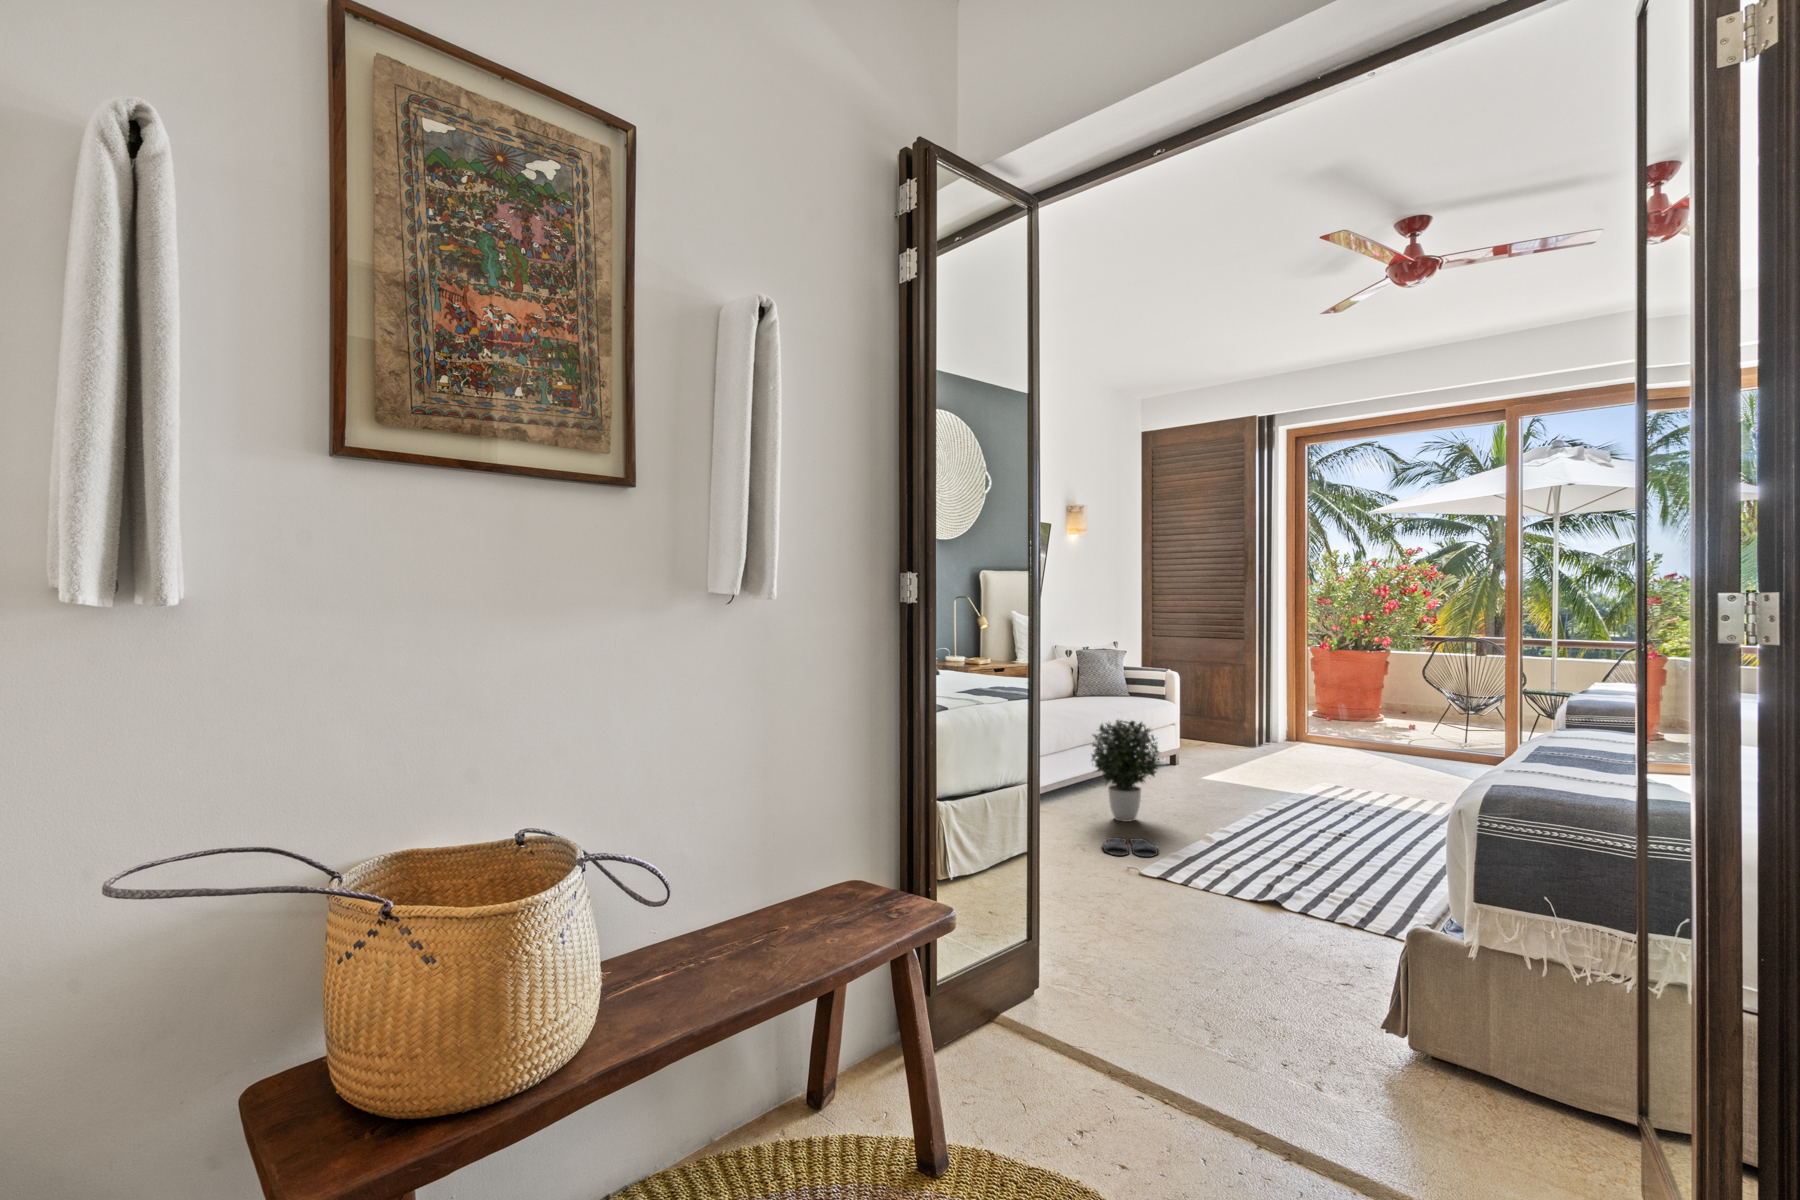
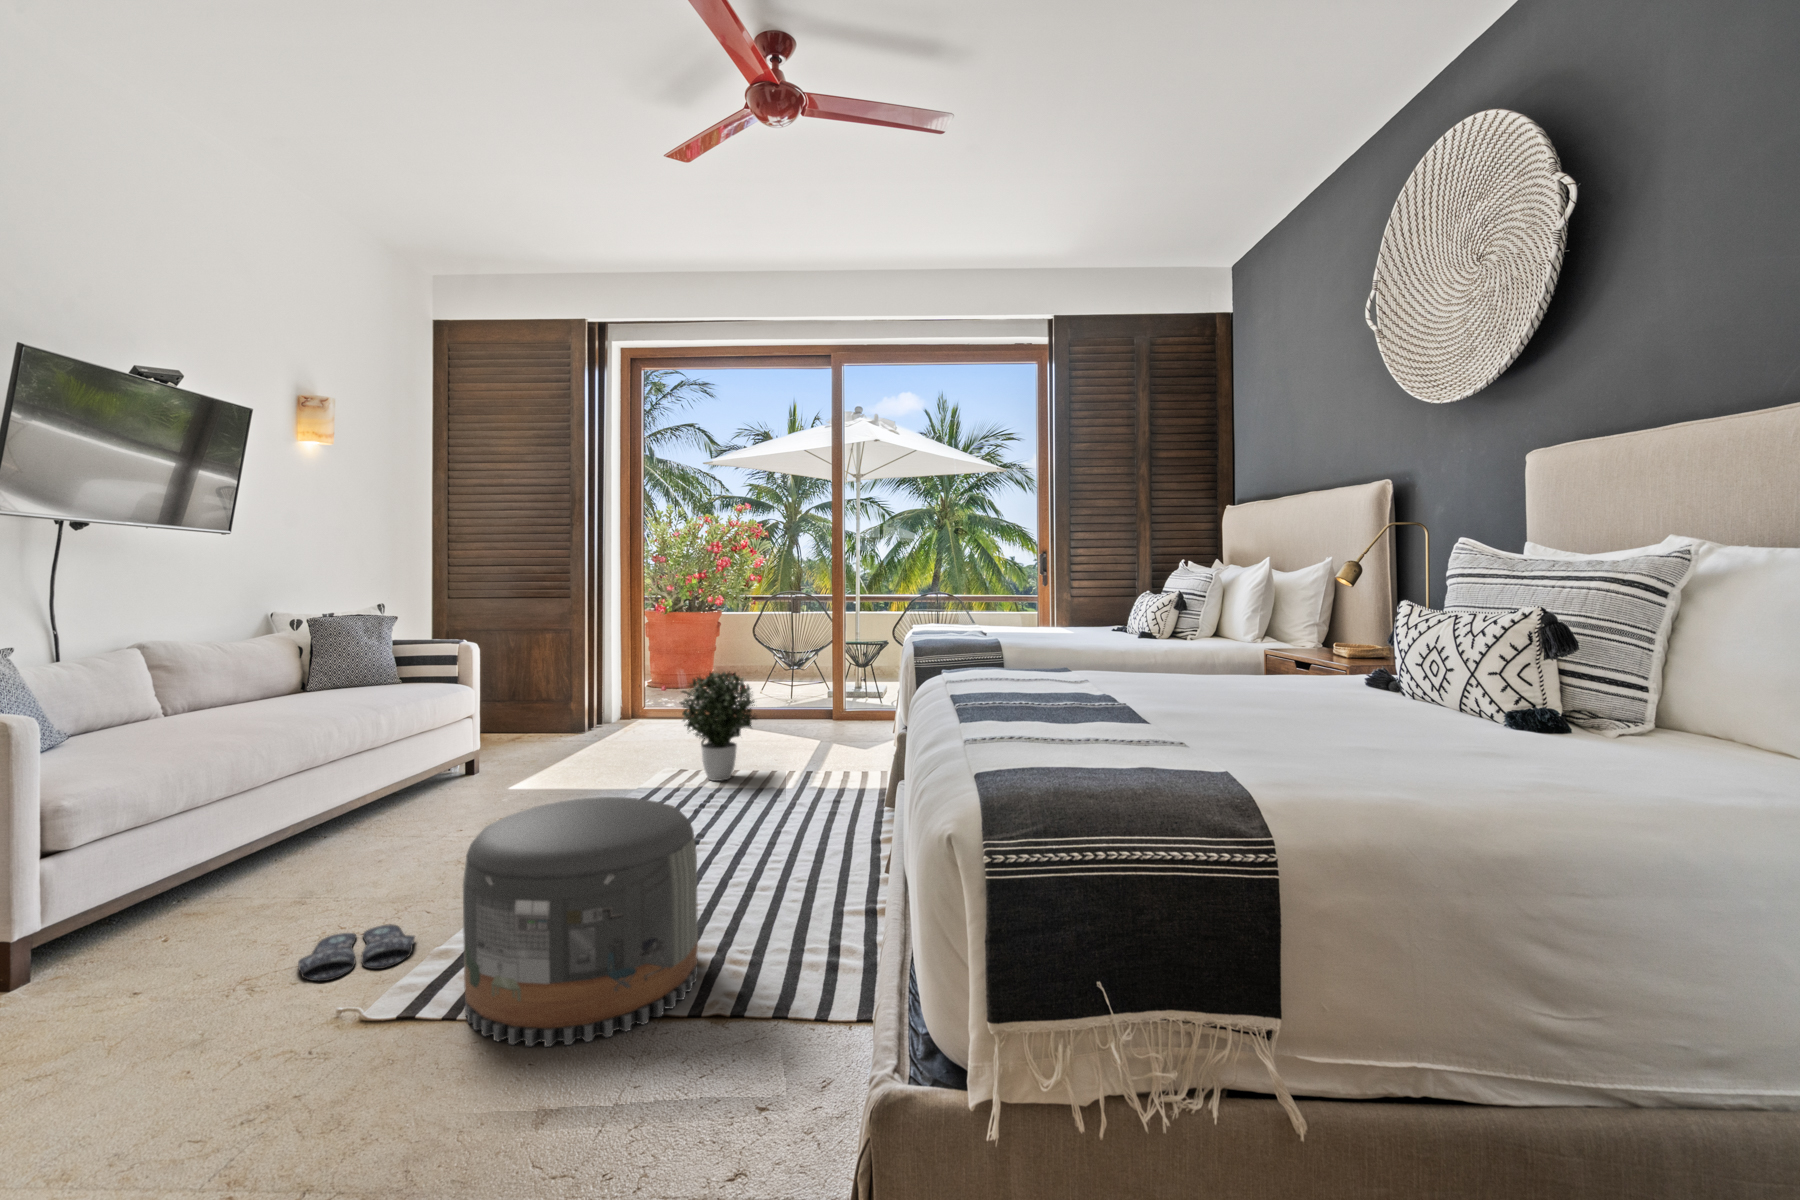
potted plant: present [1091,720,1159,822] -> present [681,672,756,781]
pouf: none [1191,777,1335,914] -> present [463,797,698,1046]

